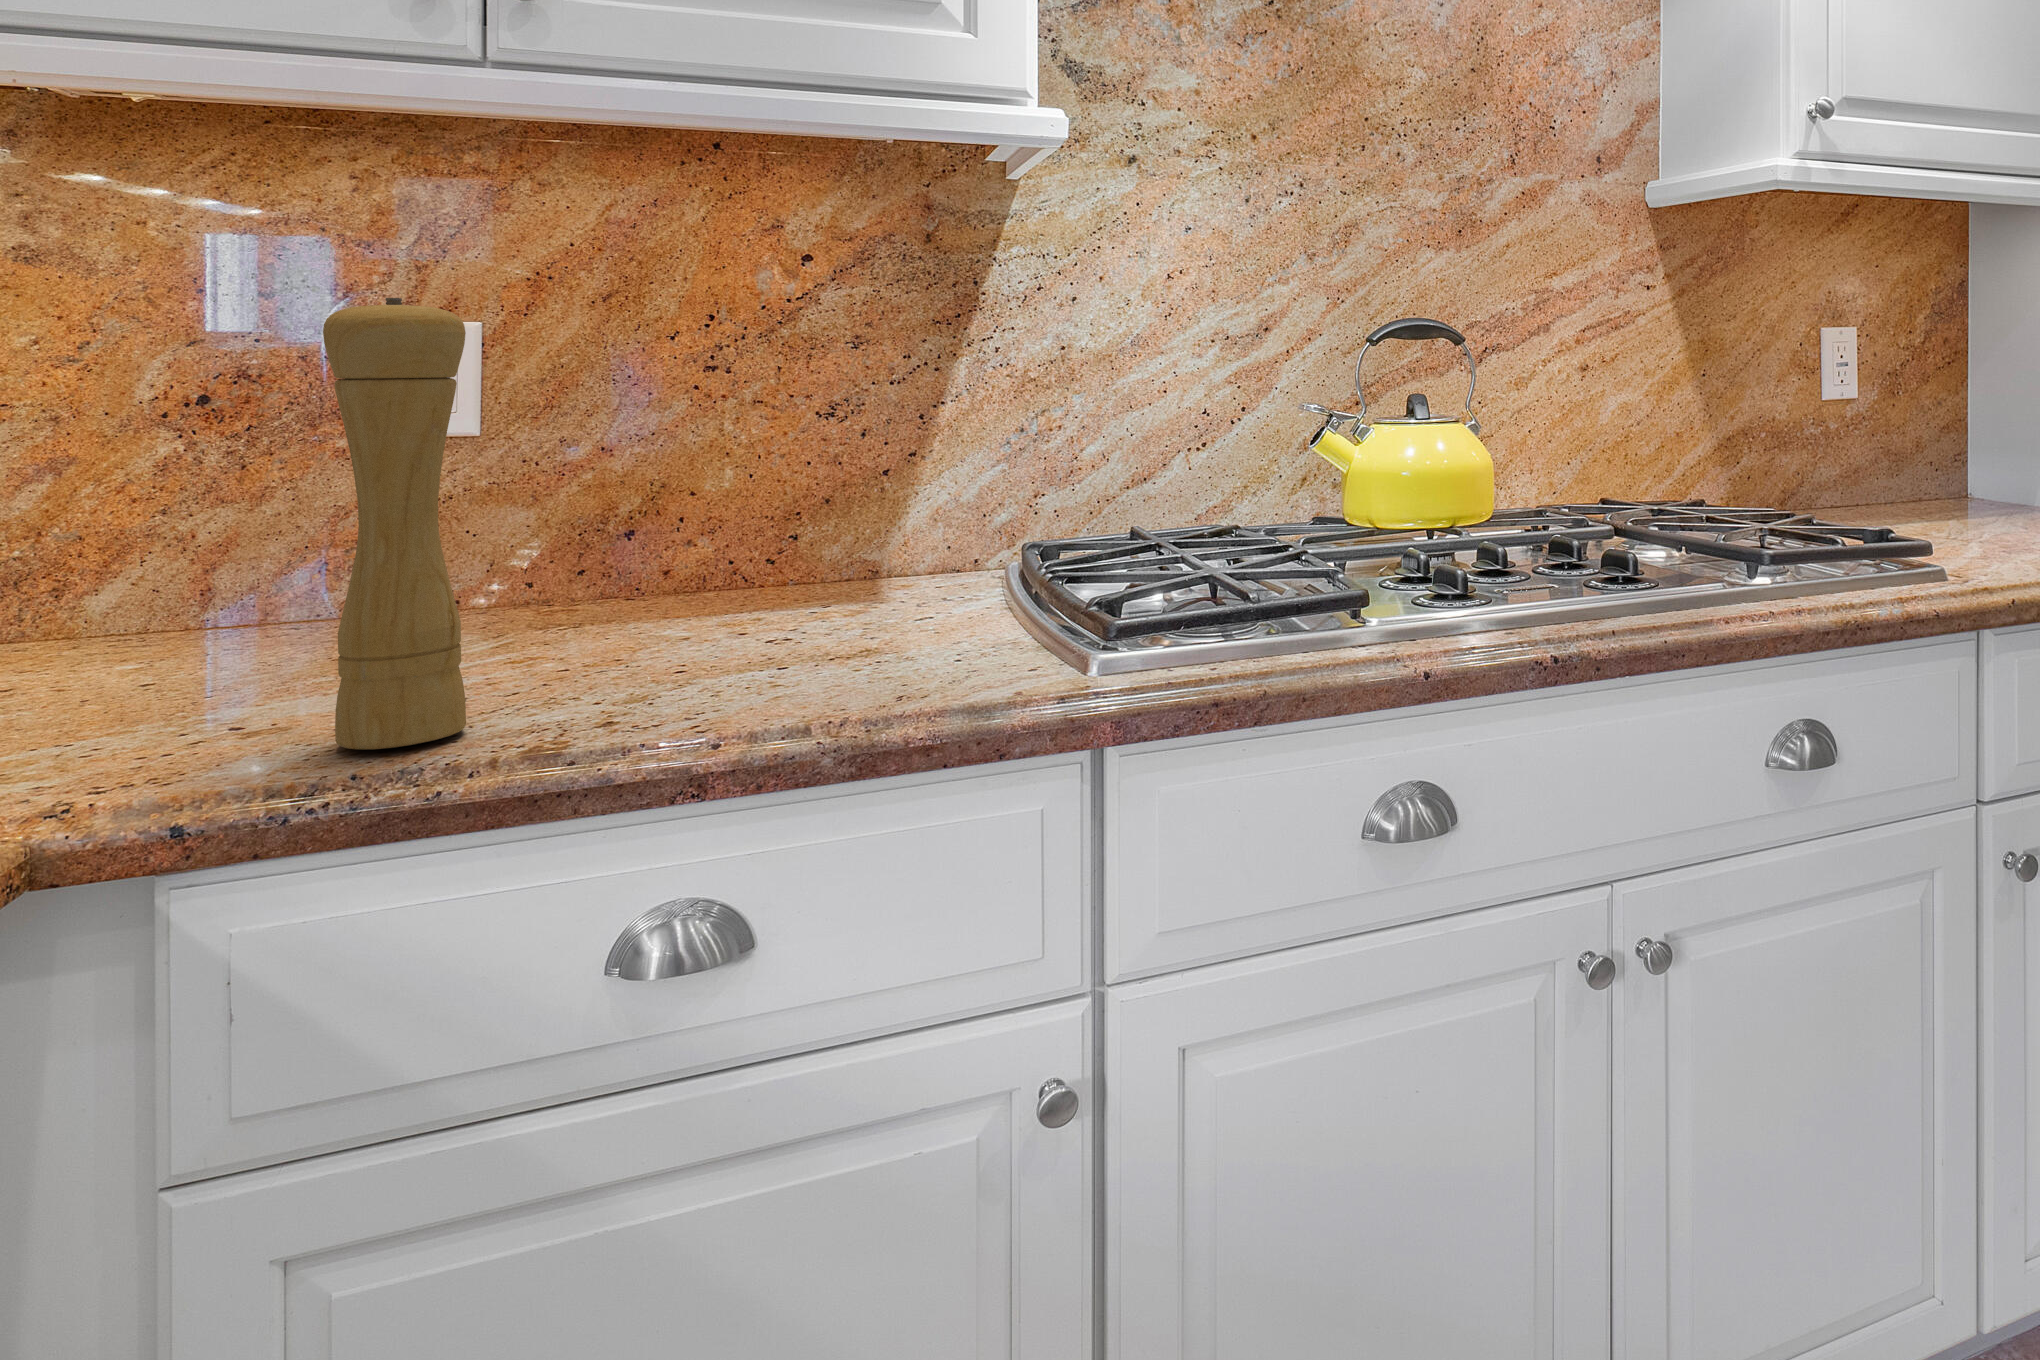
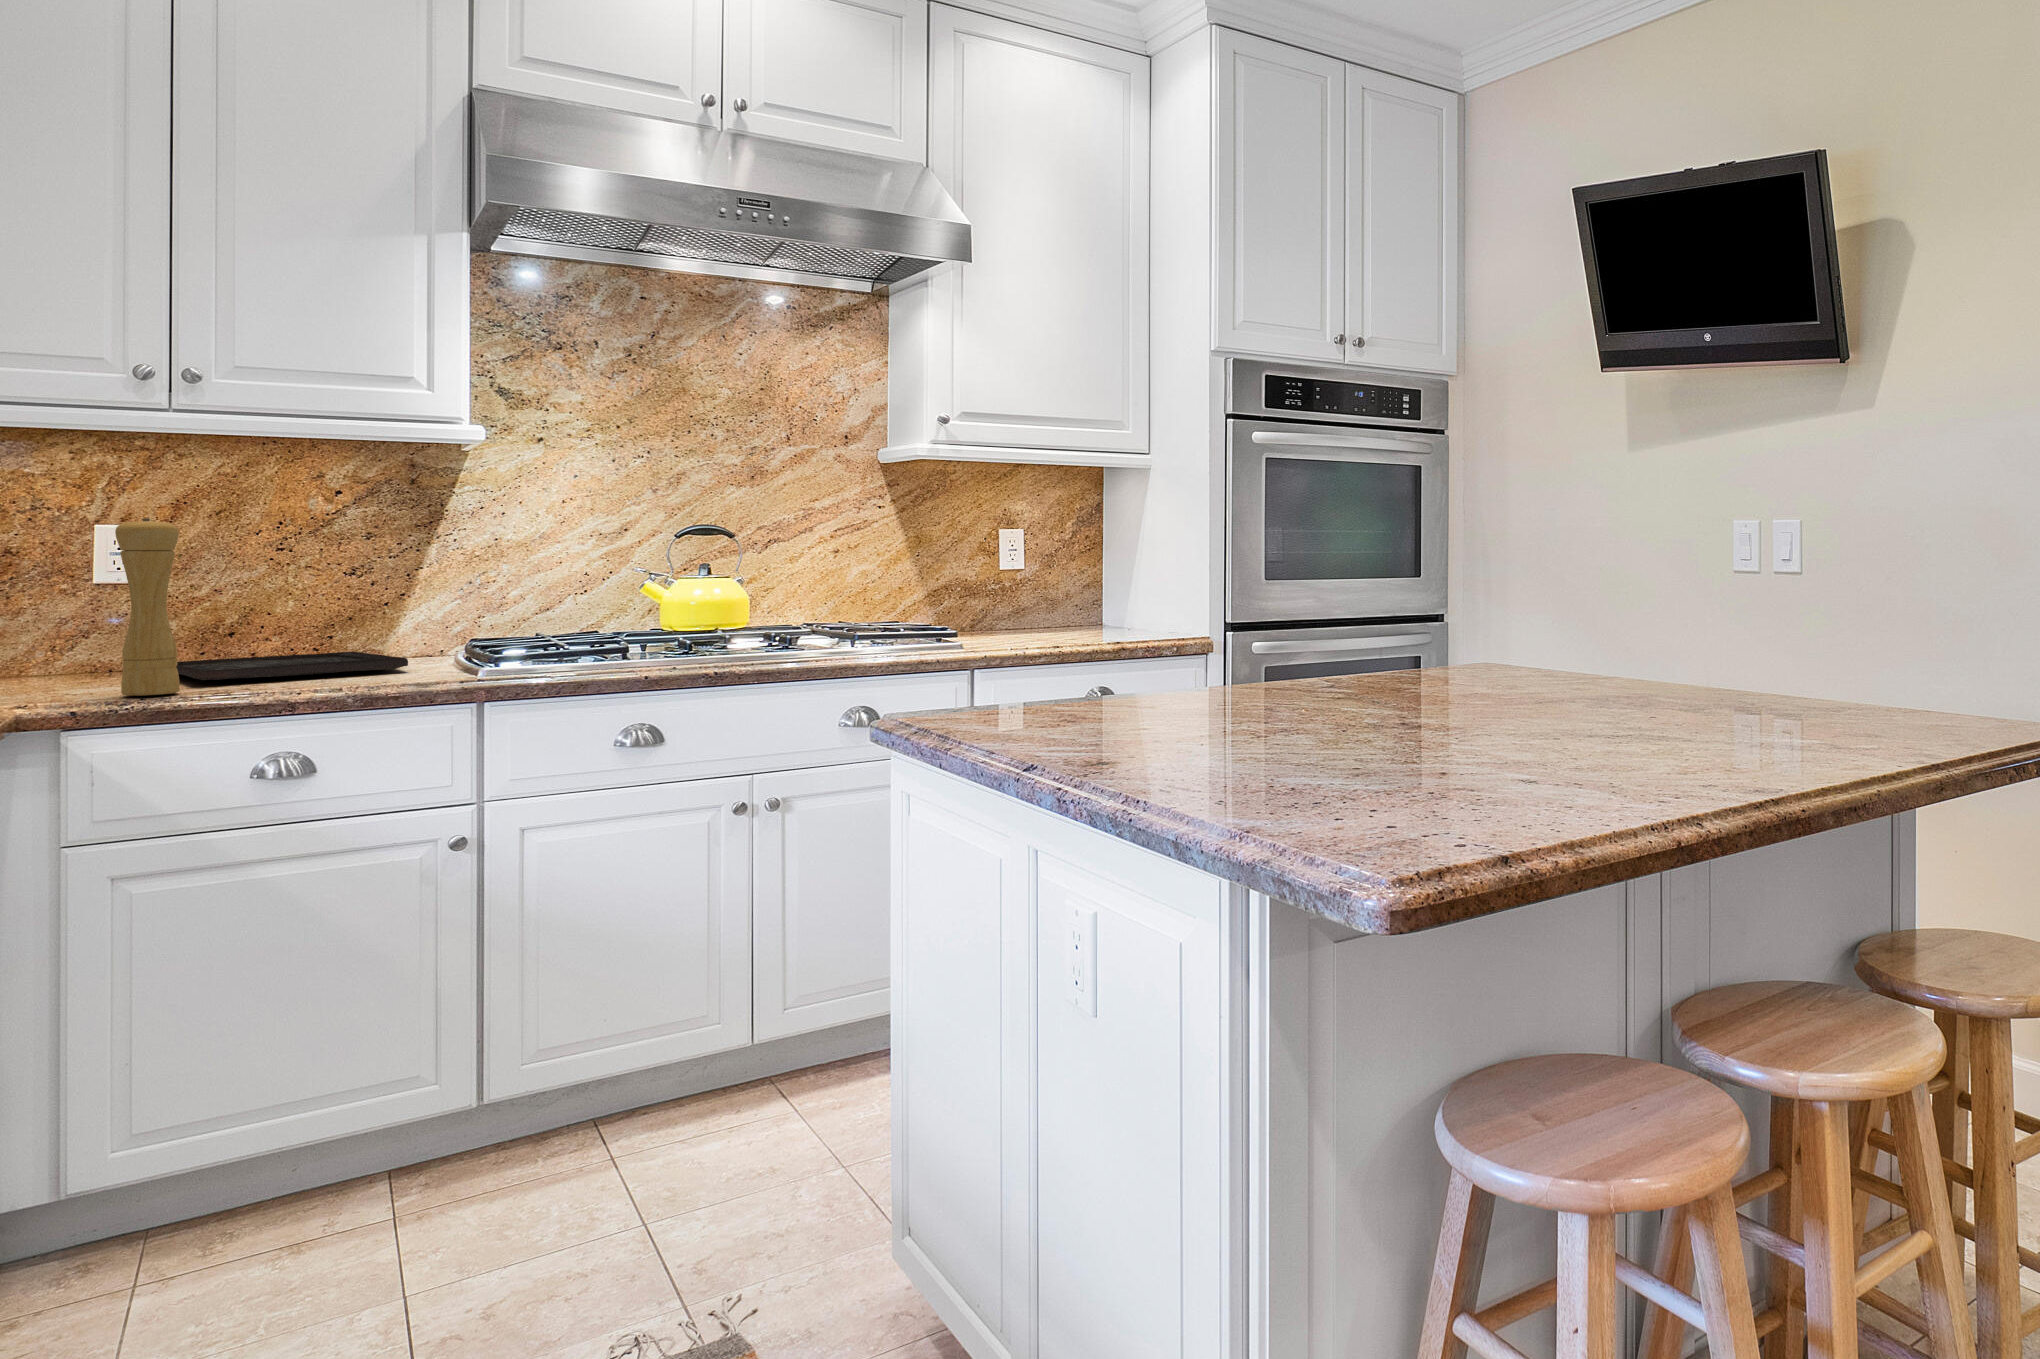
tray: none [479,567,934,681] -> present [176,652,408,680]

